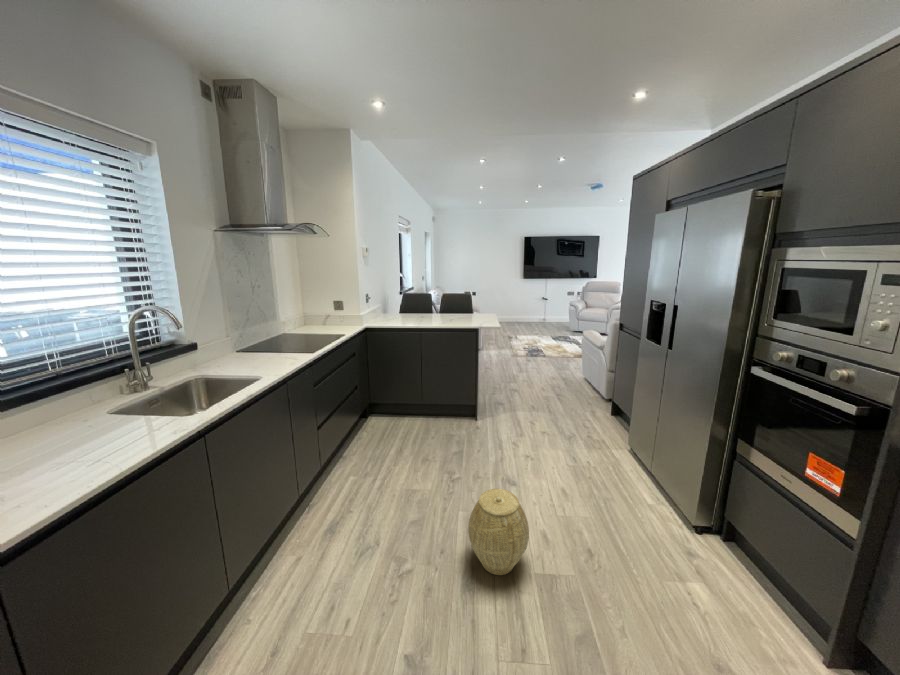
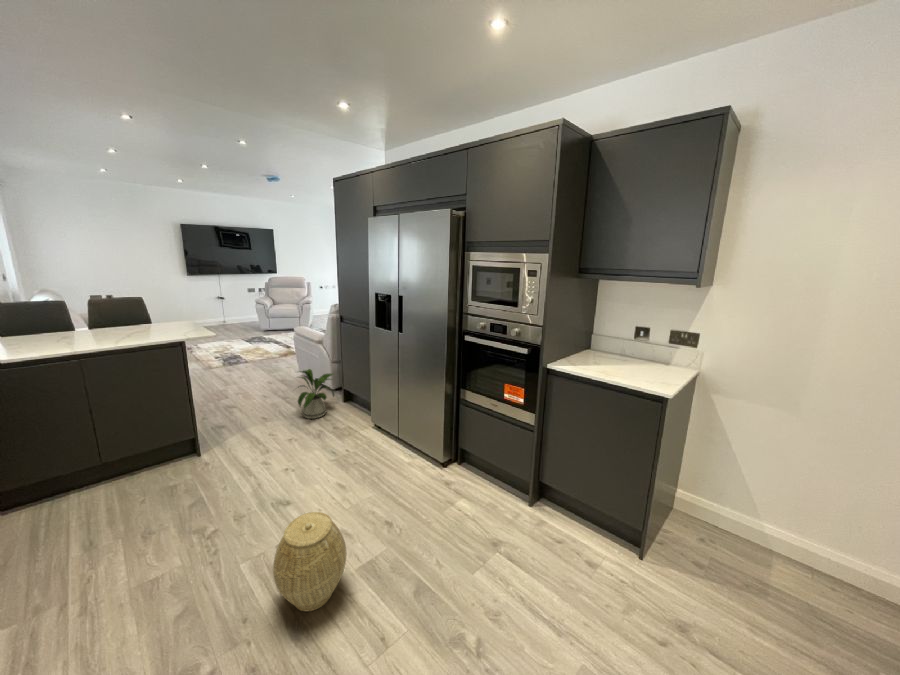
house plant: none [560,371,607,421] -> present [298,369,334,419]

